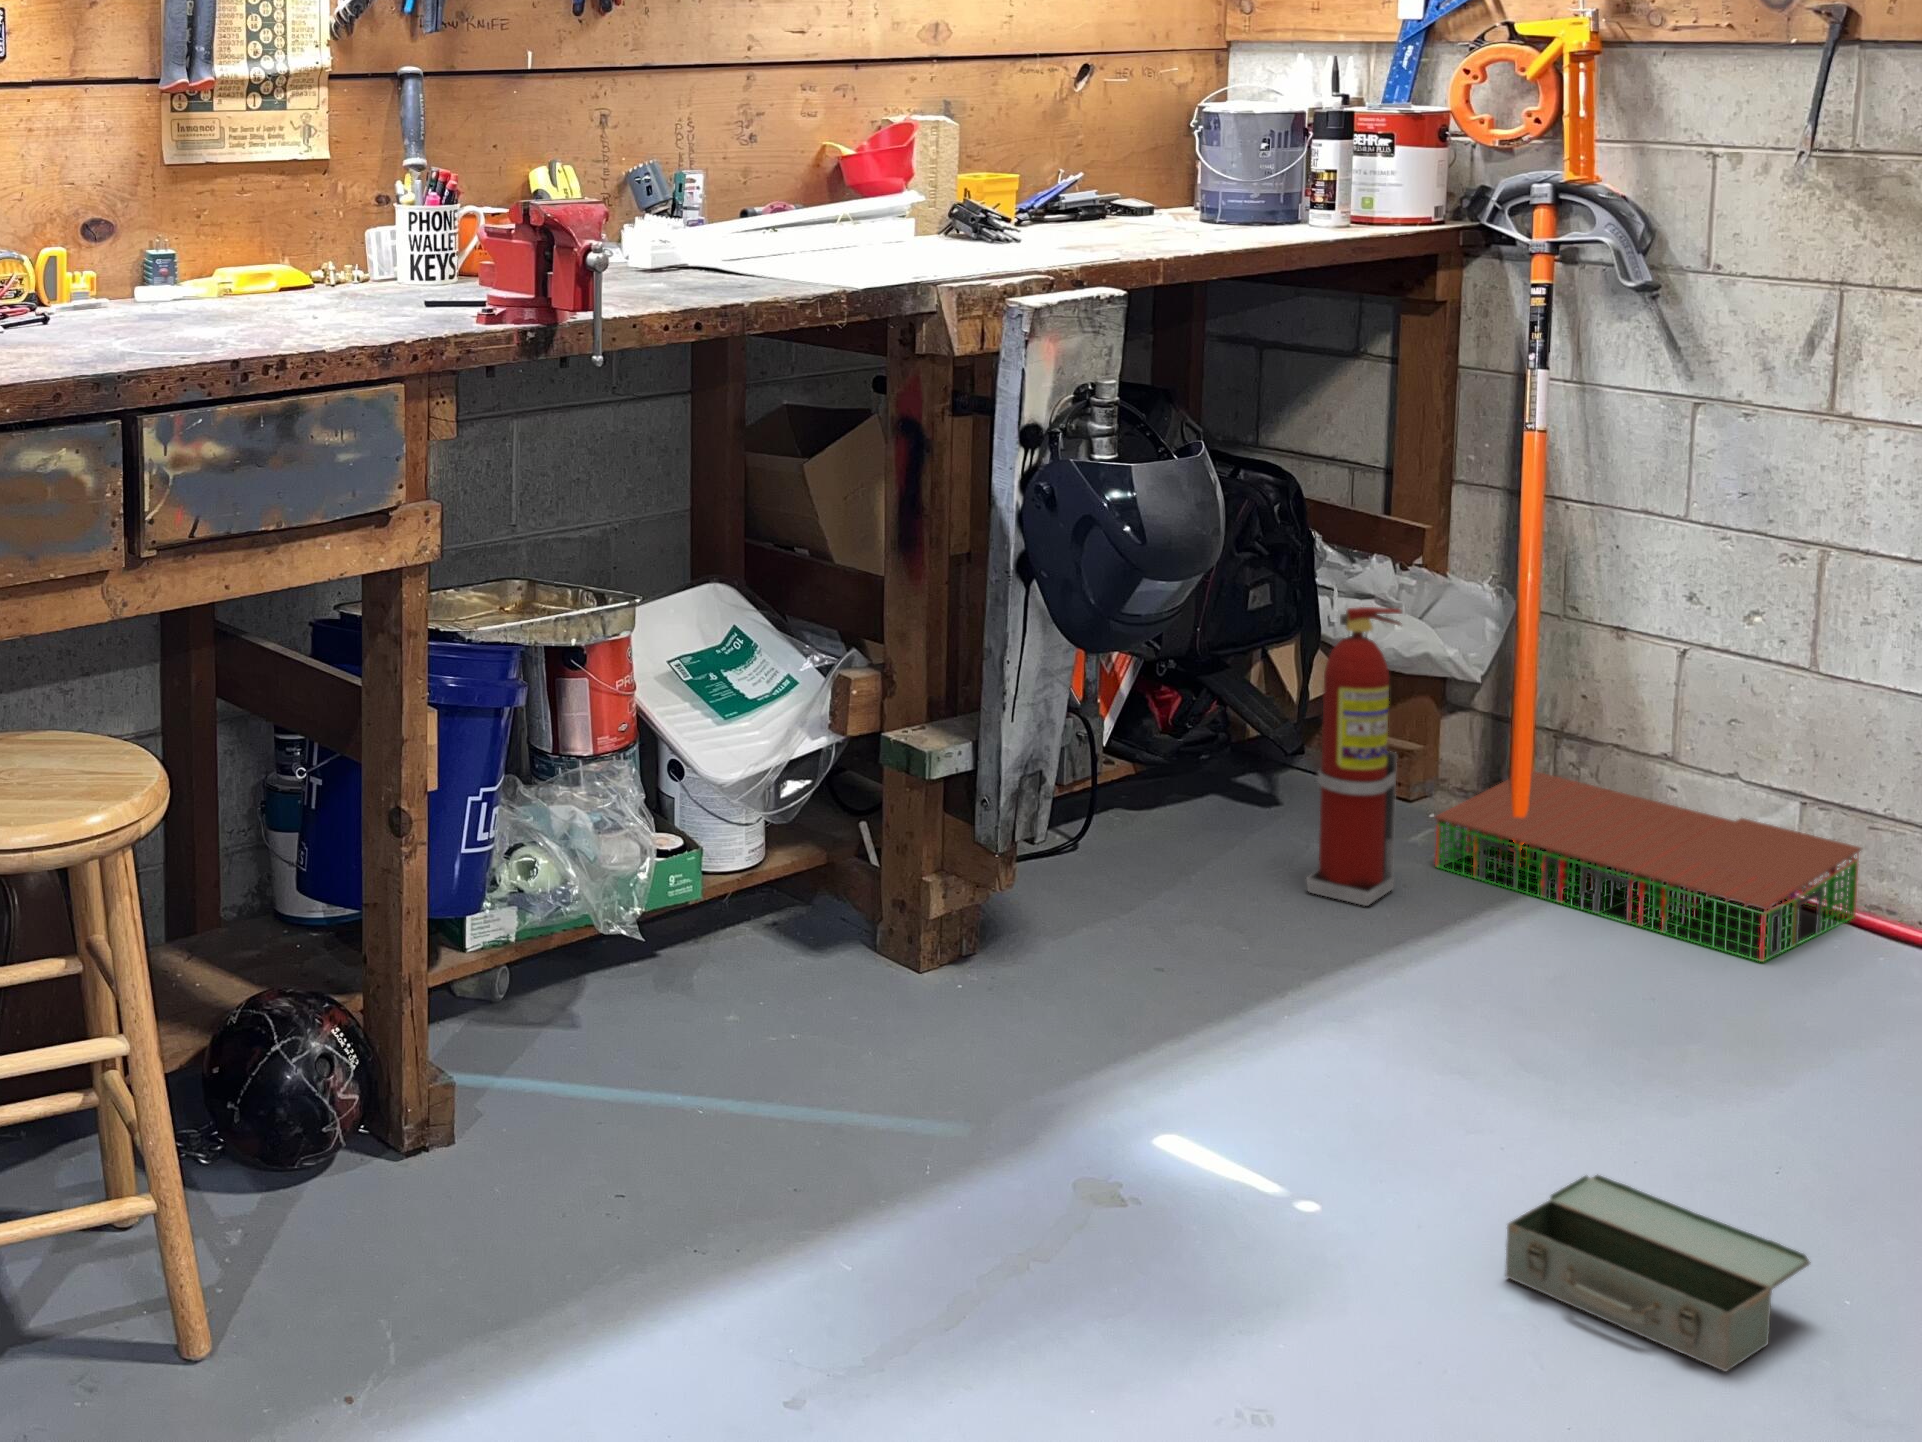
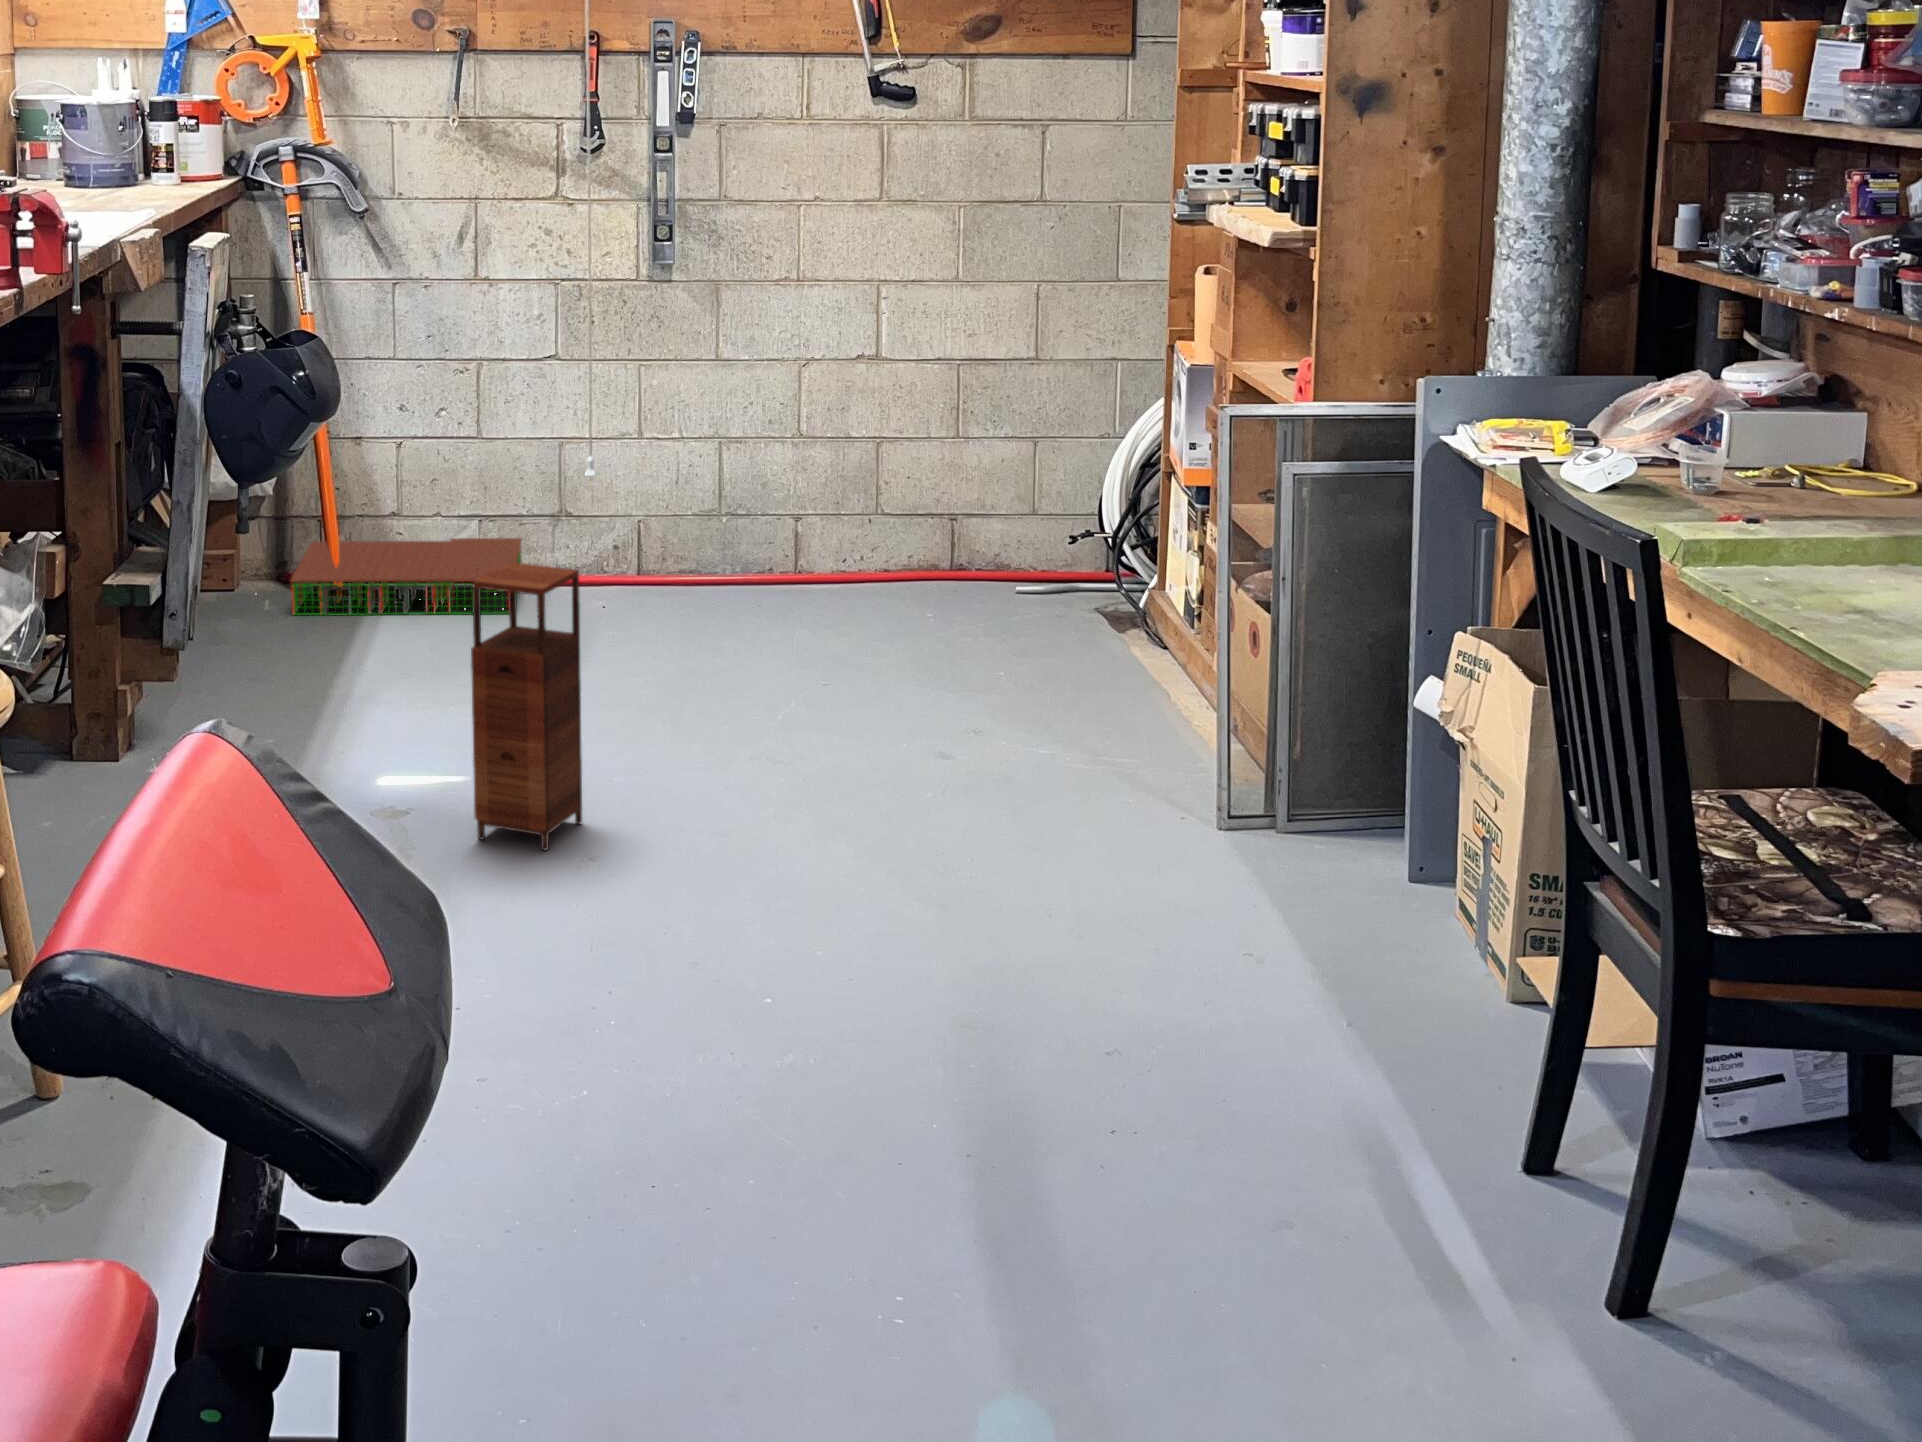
fire extinguisher: present [1306,607,1401,906] -> none [237,439,288,648]
storage cabinet: none [1236,869,1437,1340] -> present [471,562,582,850]
toolbox: present [1505,1174,1811,1372] -> none [588,719,720,788]

